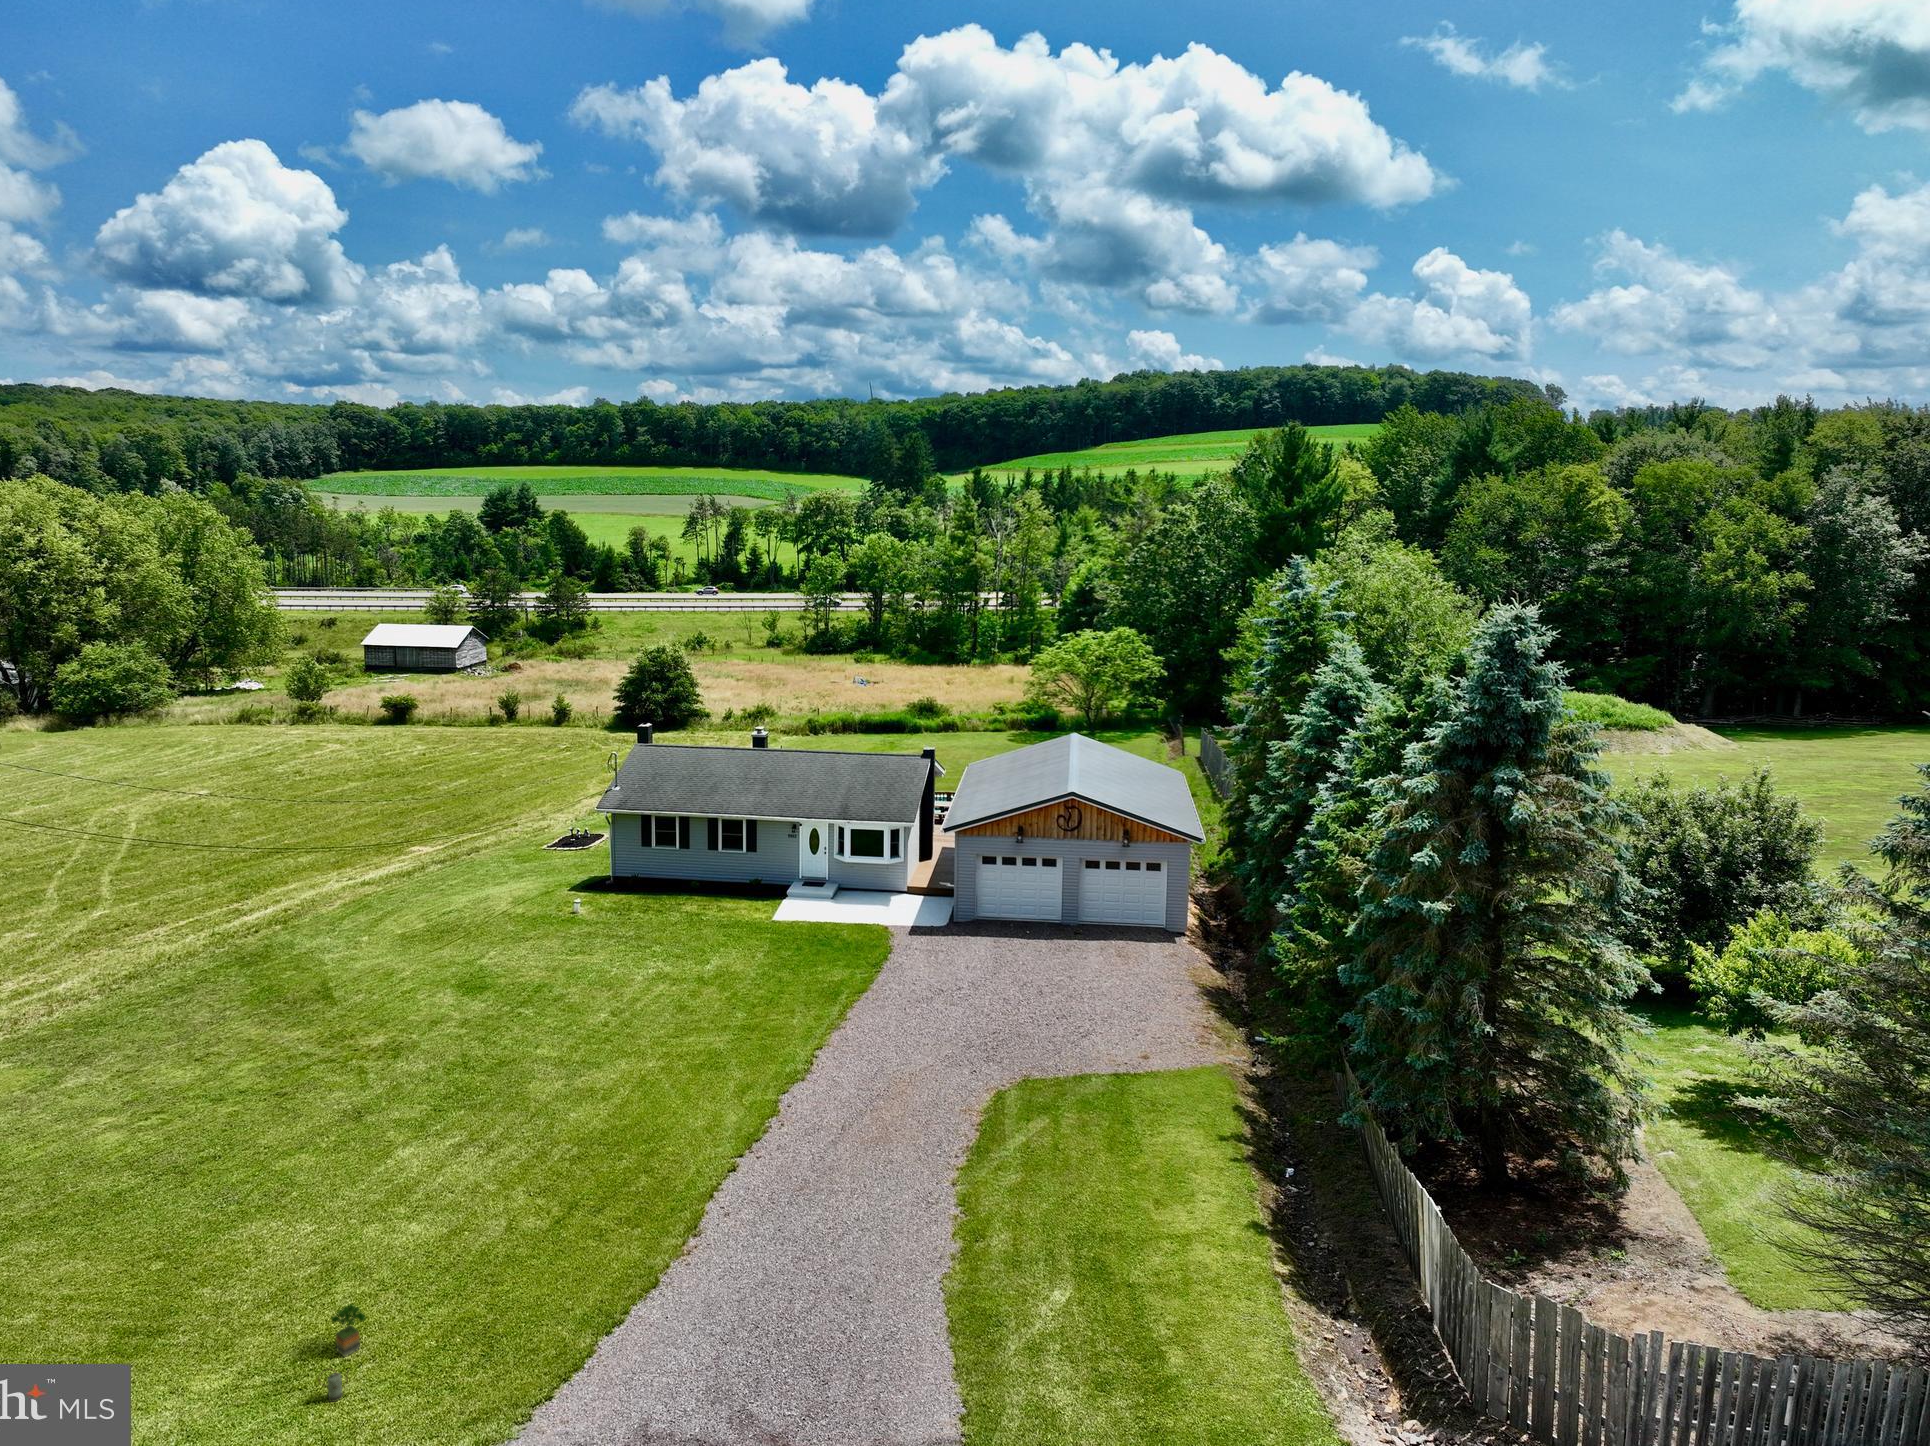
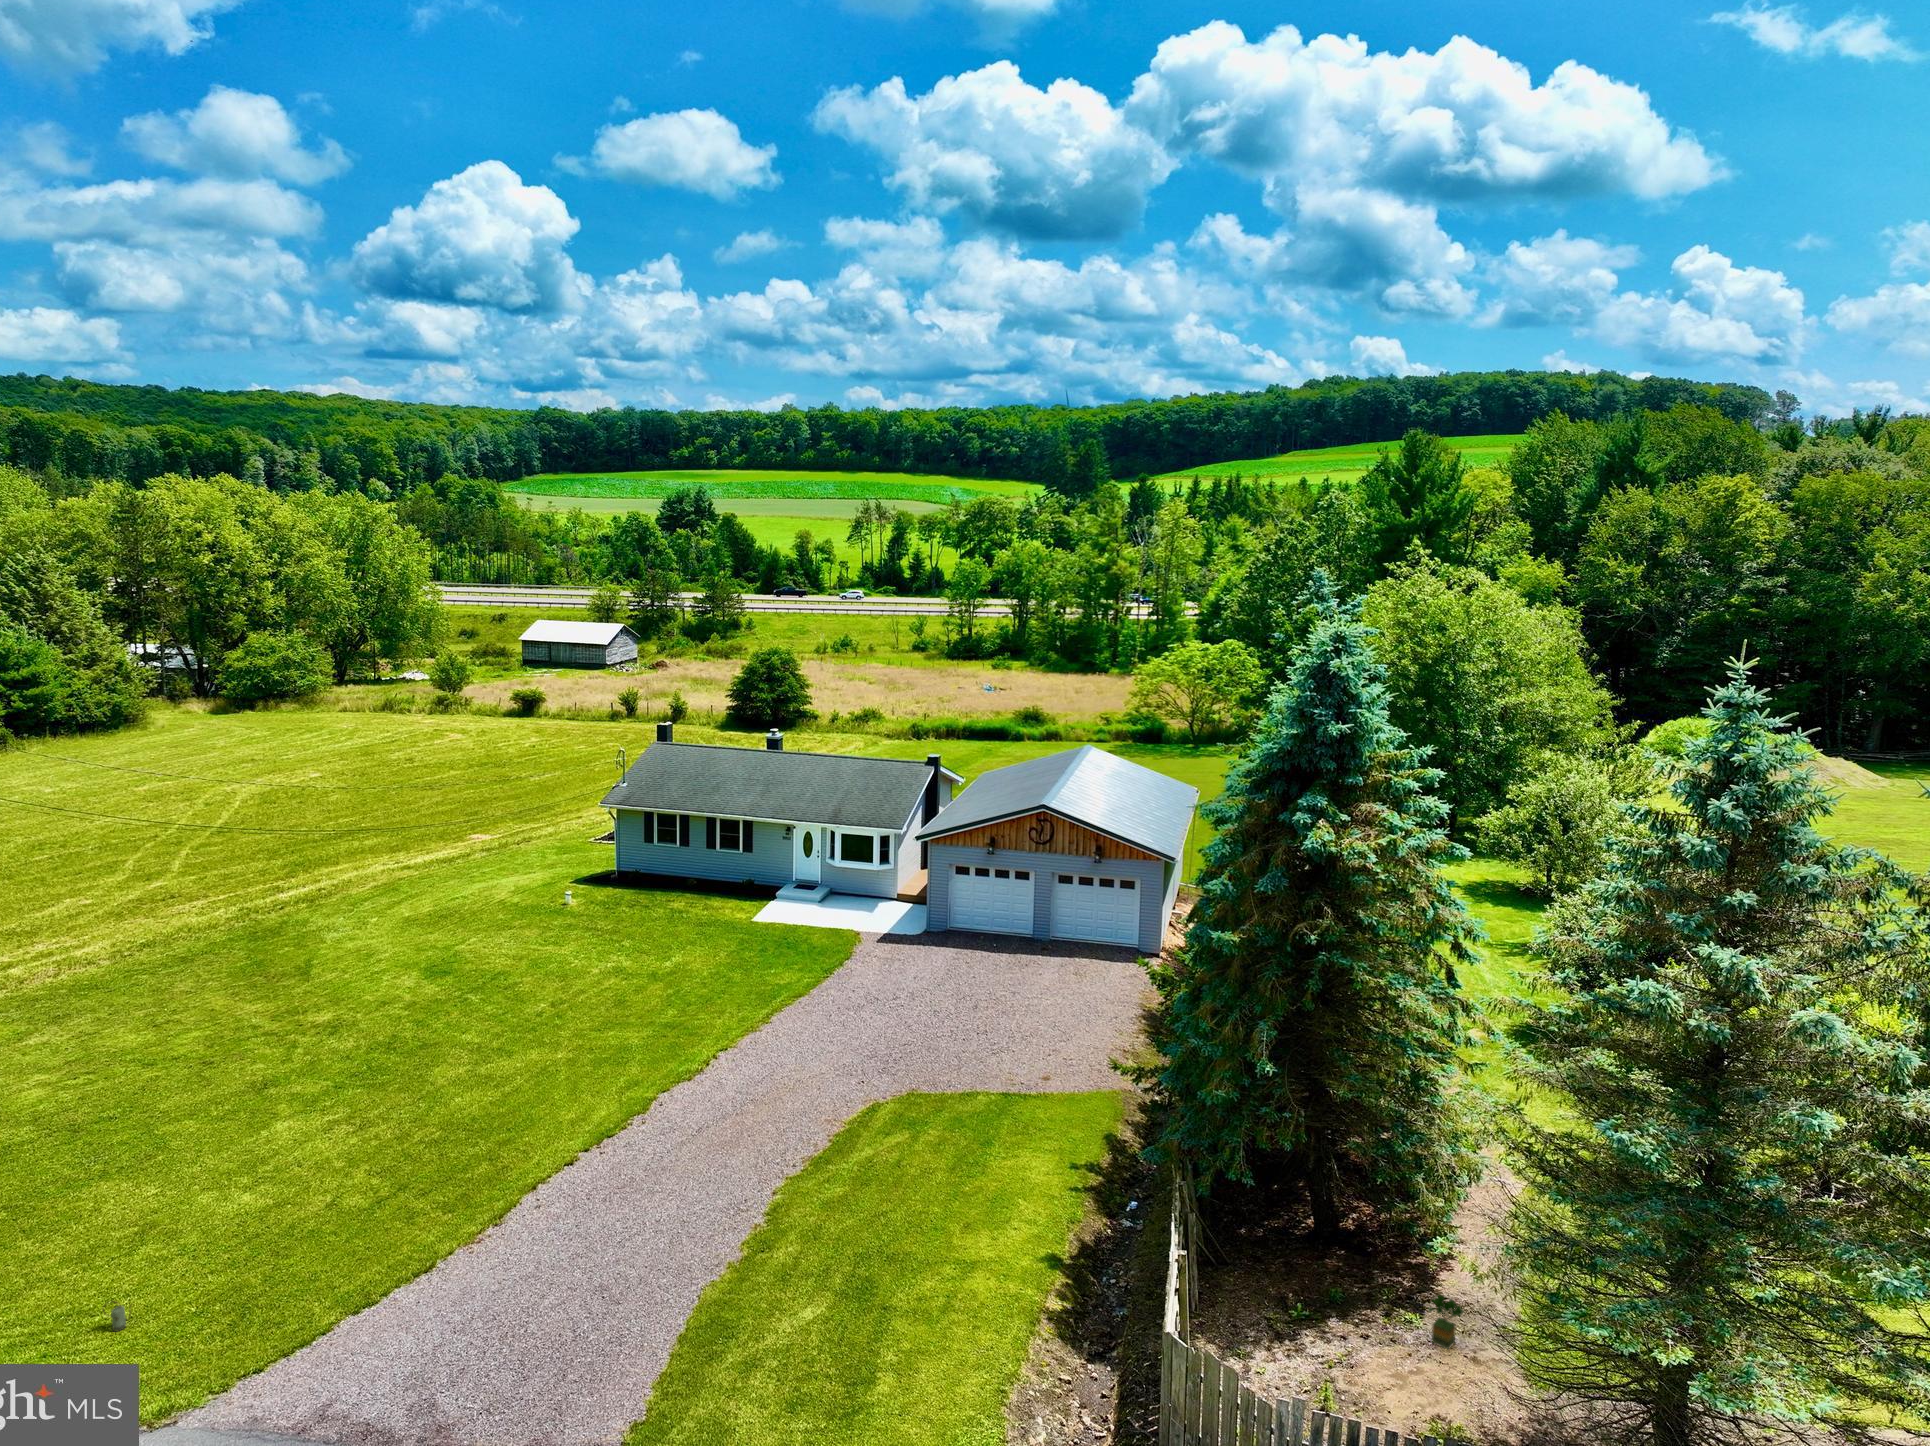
potted tree: present [331,1304,366,1357] -> present [1428,1296,1464,1349]

